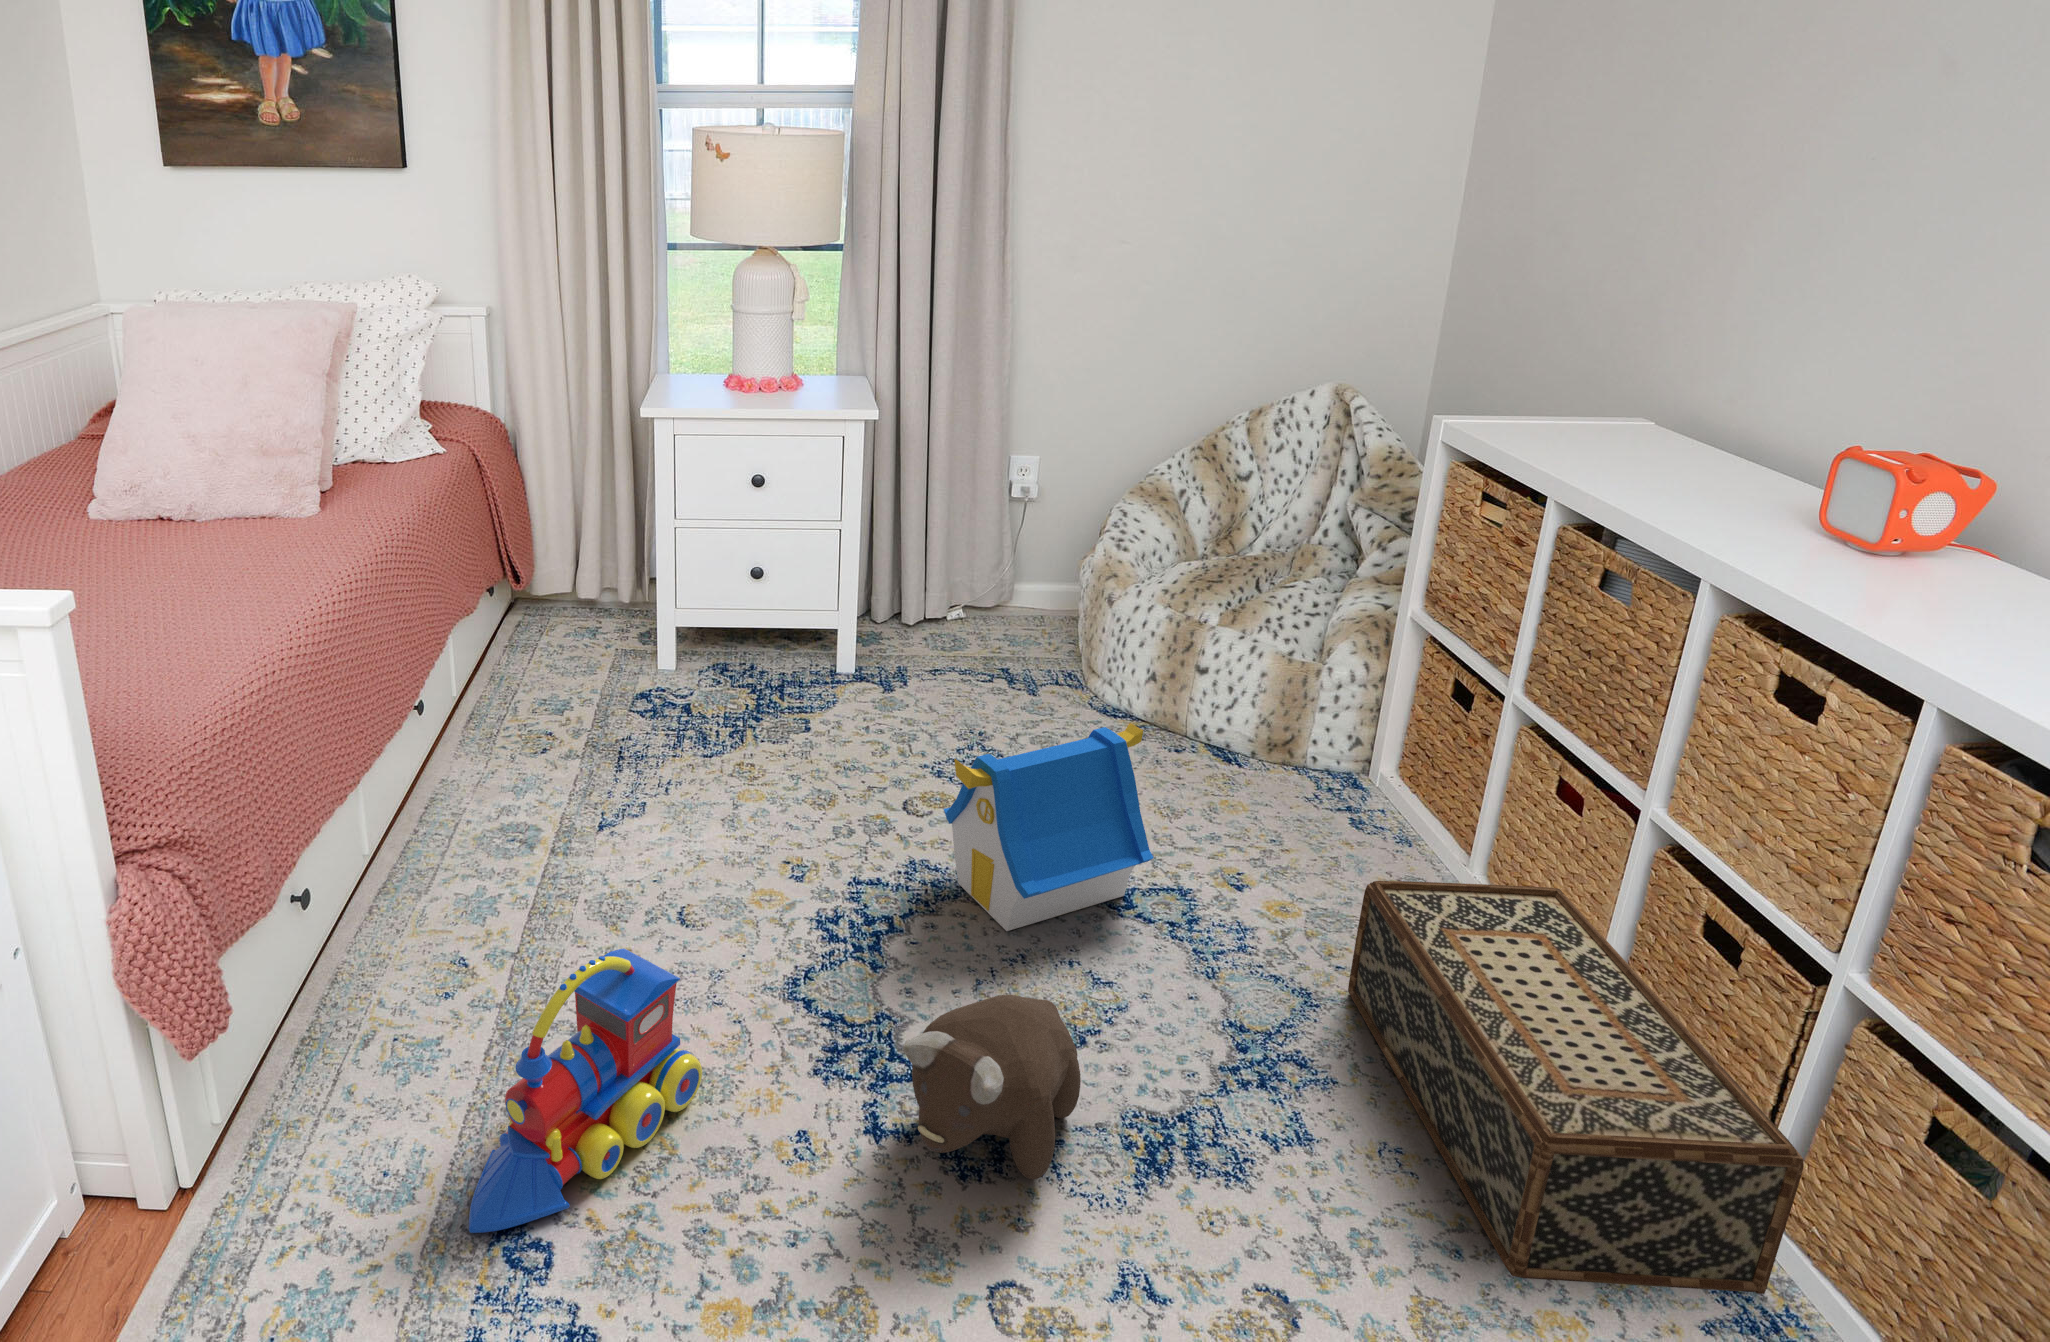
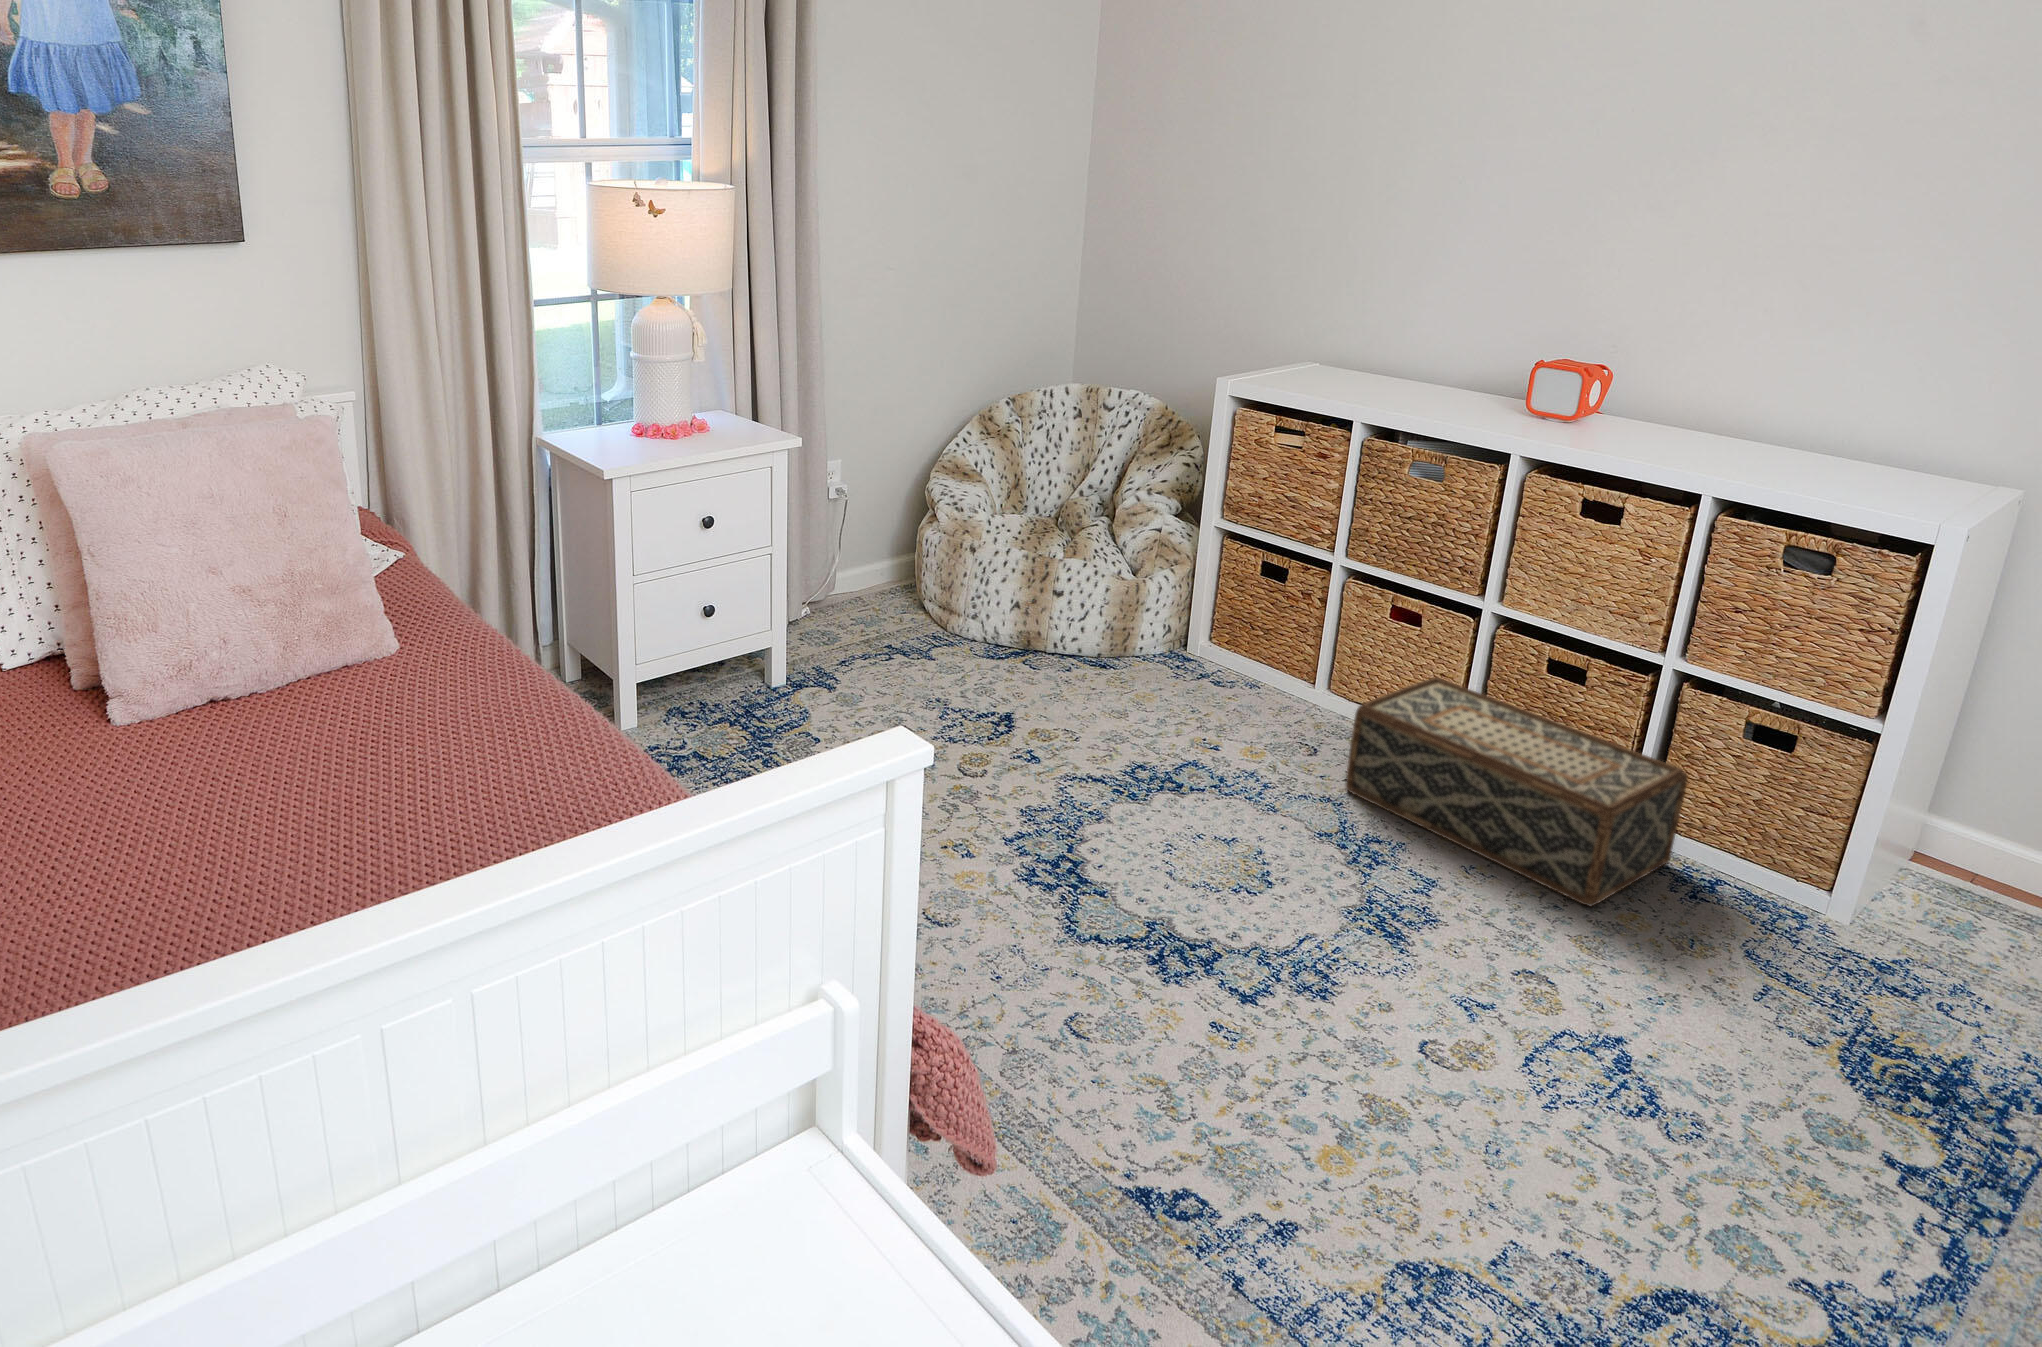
toy house: present [944,723,1153,931] -> none [1043,646,1202,832]
toy train: present [469,948,702,1233] -> none [1020,930,1155,1203]
plush toy: present [903,994,1081,1180] -> none [1244,851,1380,976]

